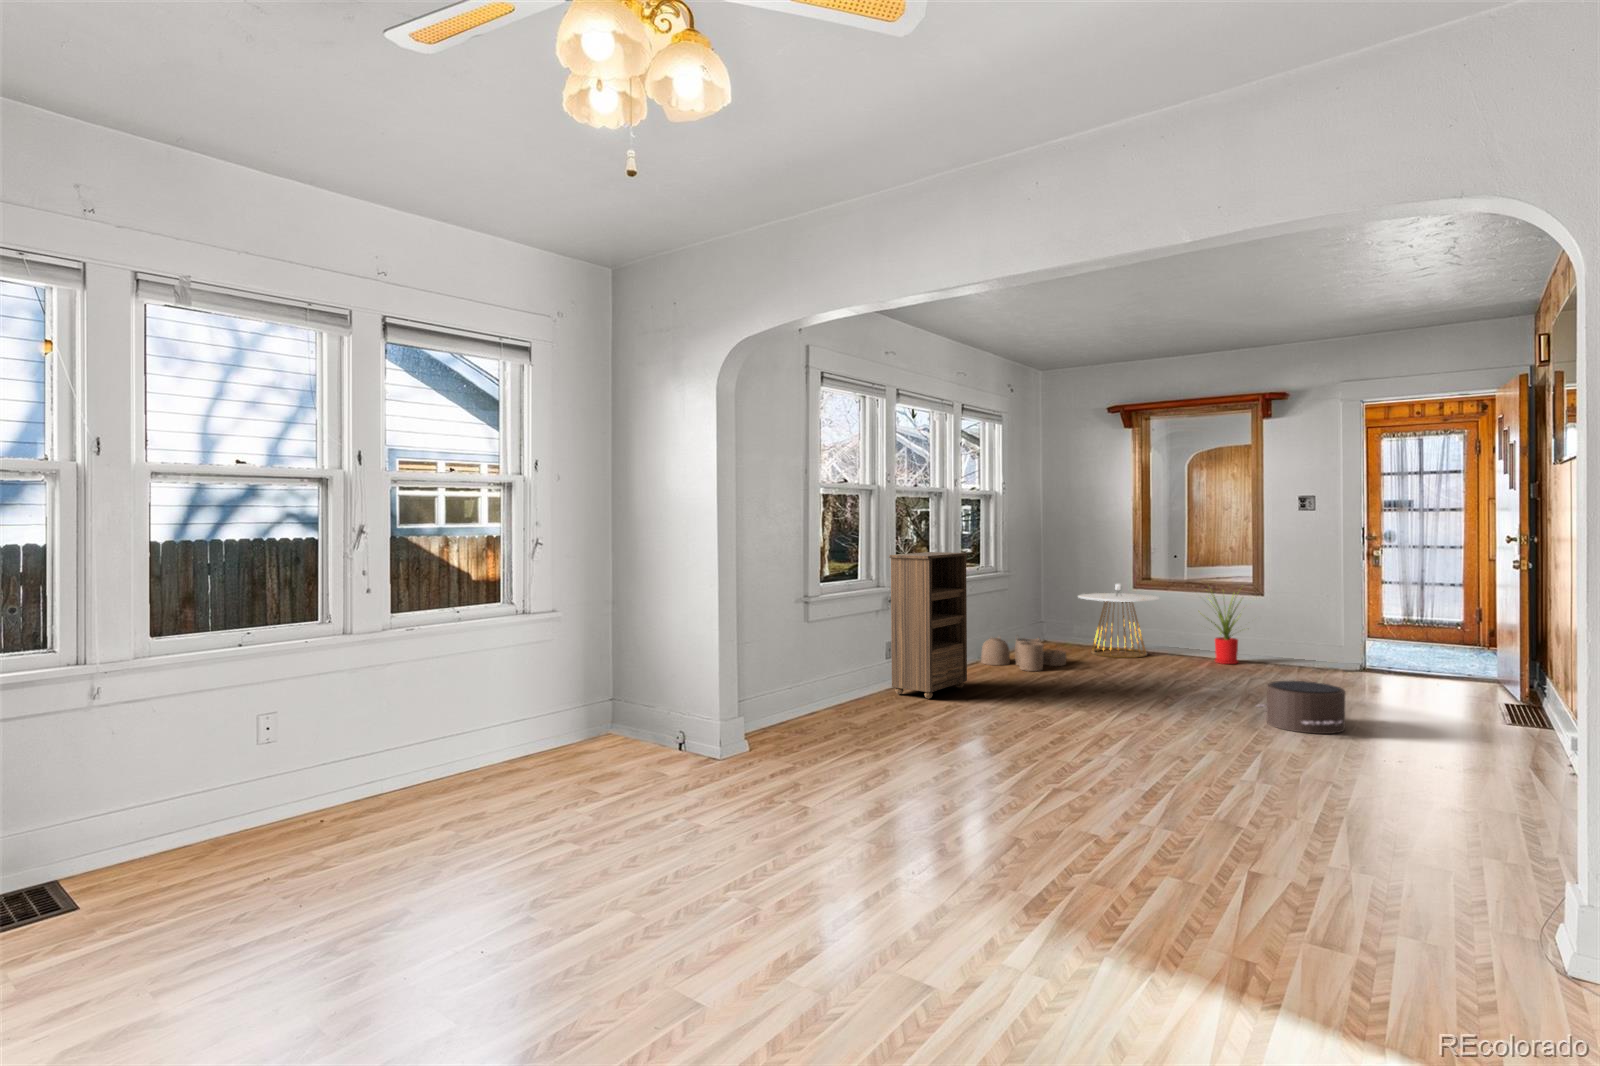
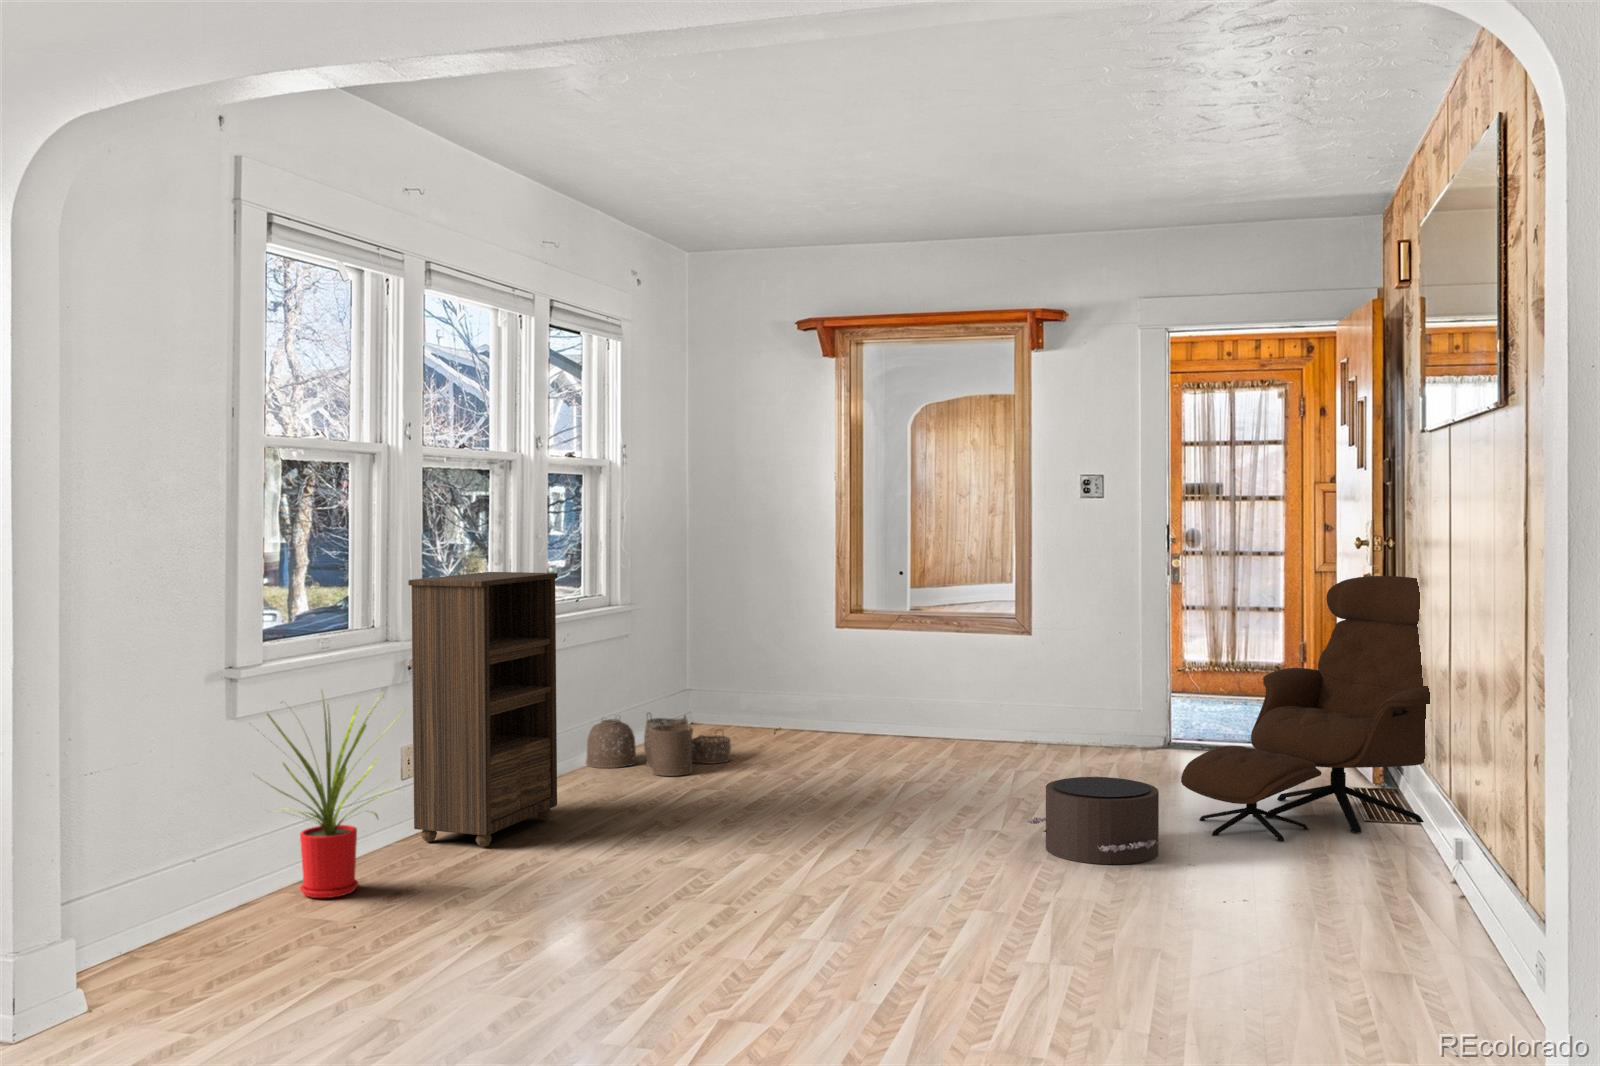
lounge chair: none [1365,560,1581,730] -> present [1181,576,1430,841]
side table: present [1078,584,1159,658] -> none [750,618,878,742]
house plant: present [1208,593,1238,664] -> present [267,696,395,898]

